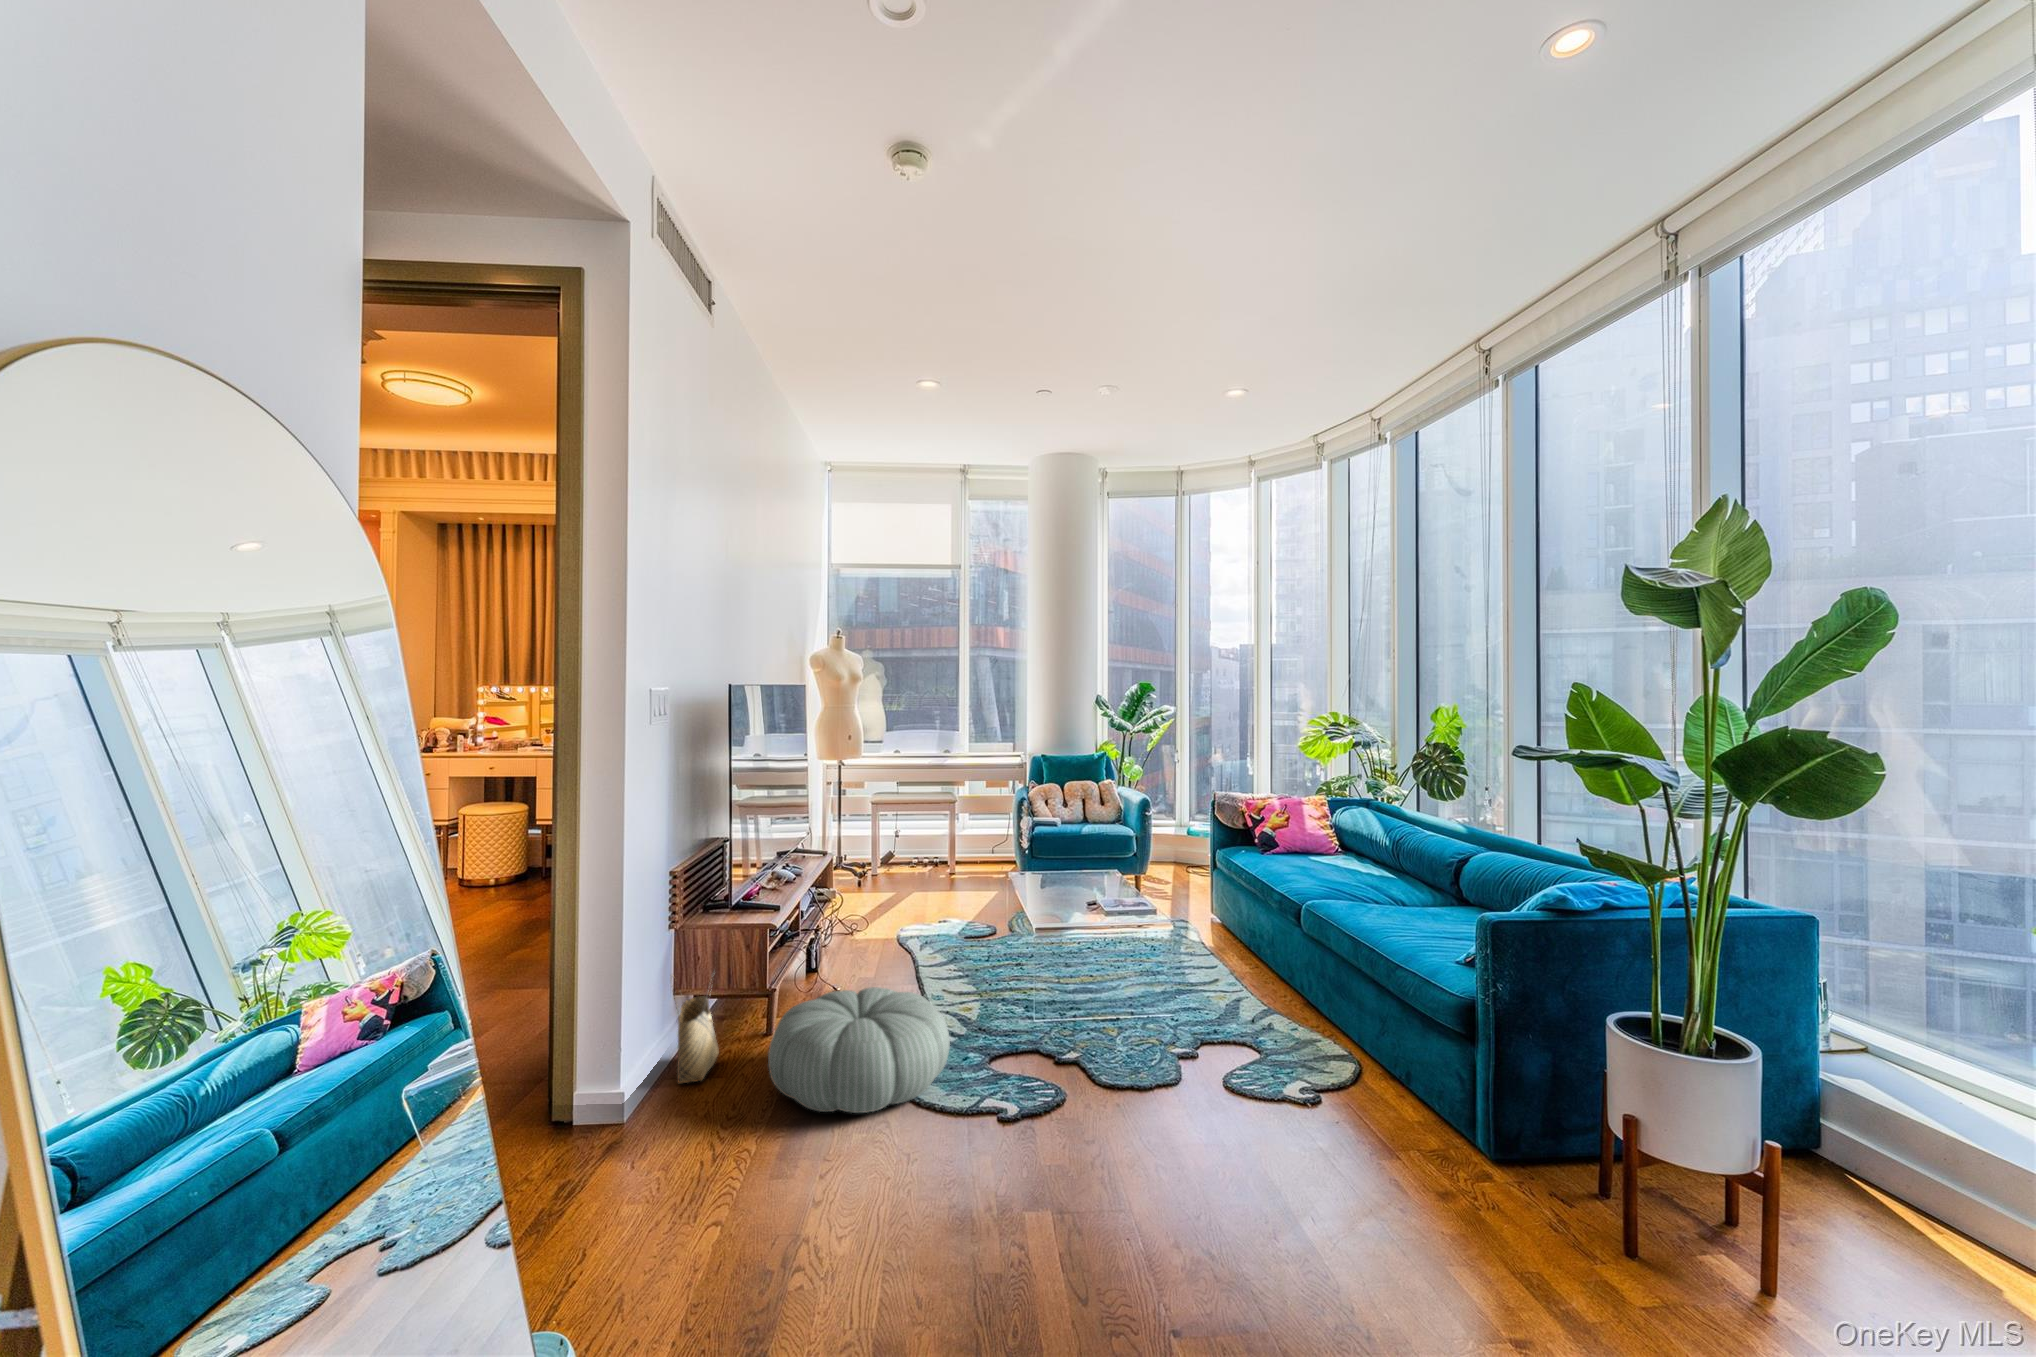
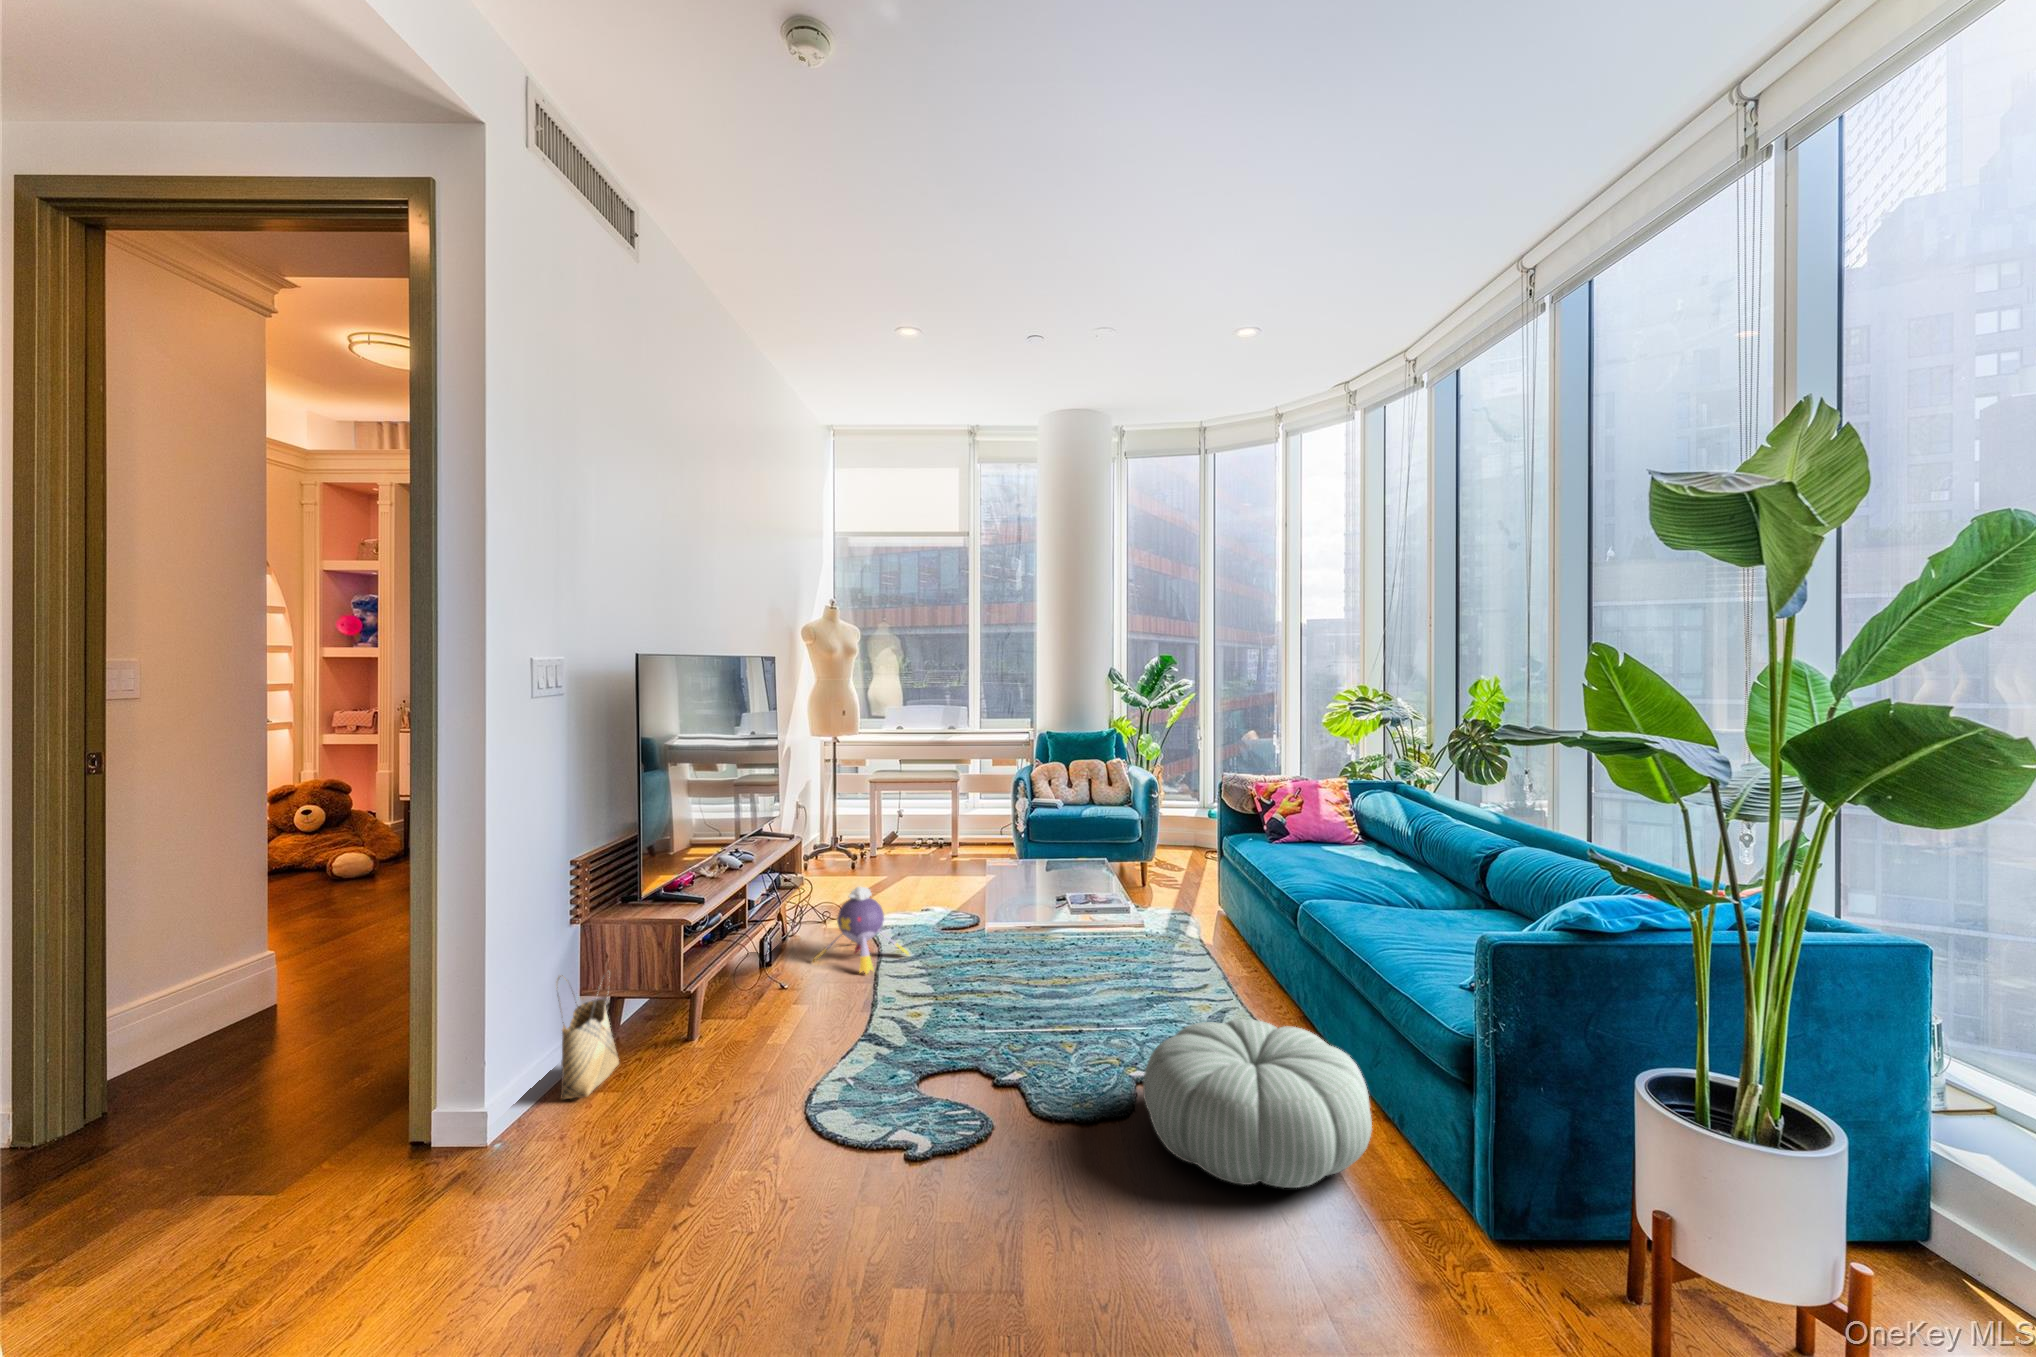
plush toy: none [856,897,945,977] -> present [813,887,909,974]
pouf: present [768,987,950,1113] -> present [1143,1019,1372,1188]

